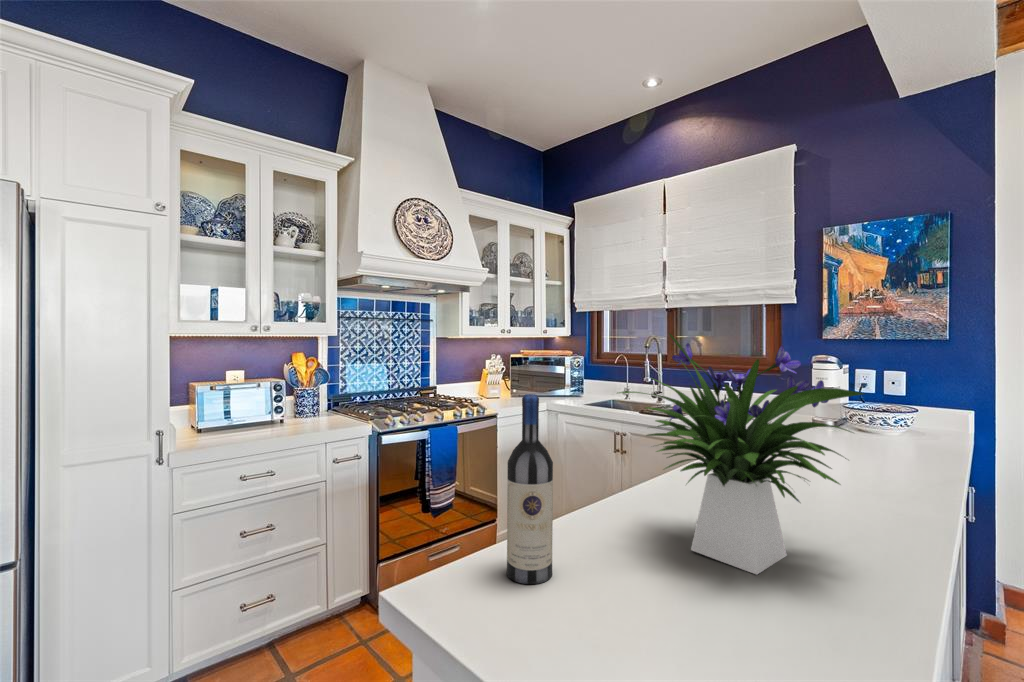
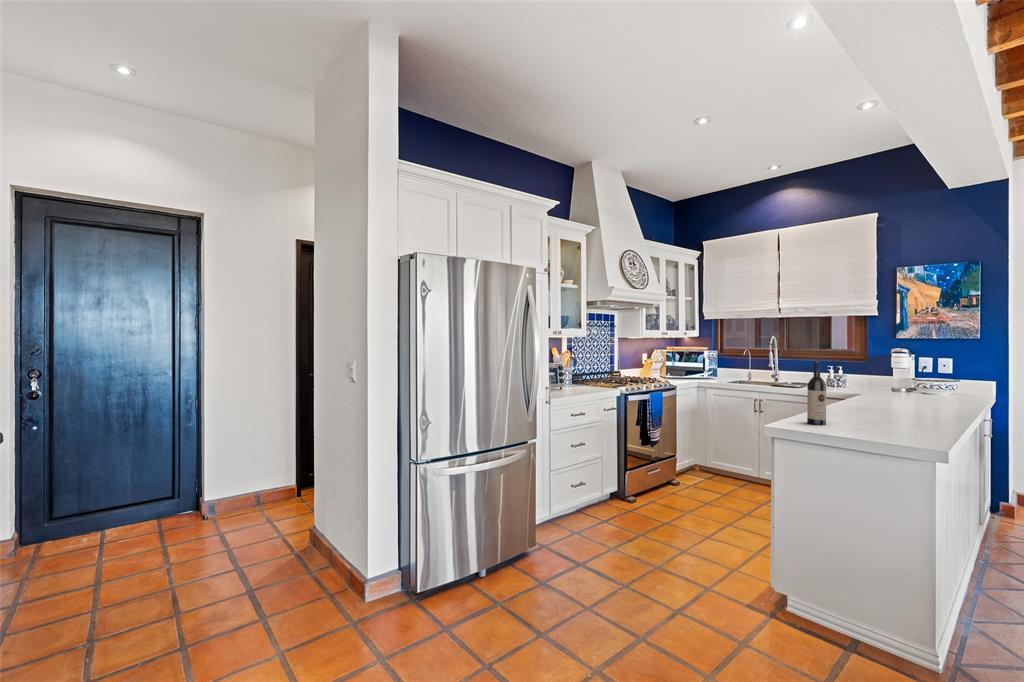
flower arrangement: present [617,333,864,574] -> none [842,339,941,423]

